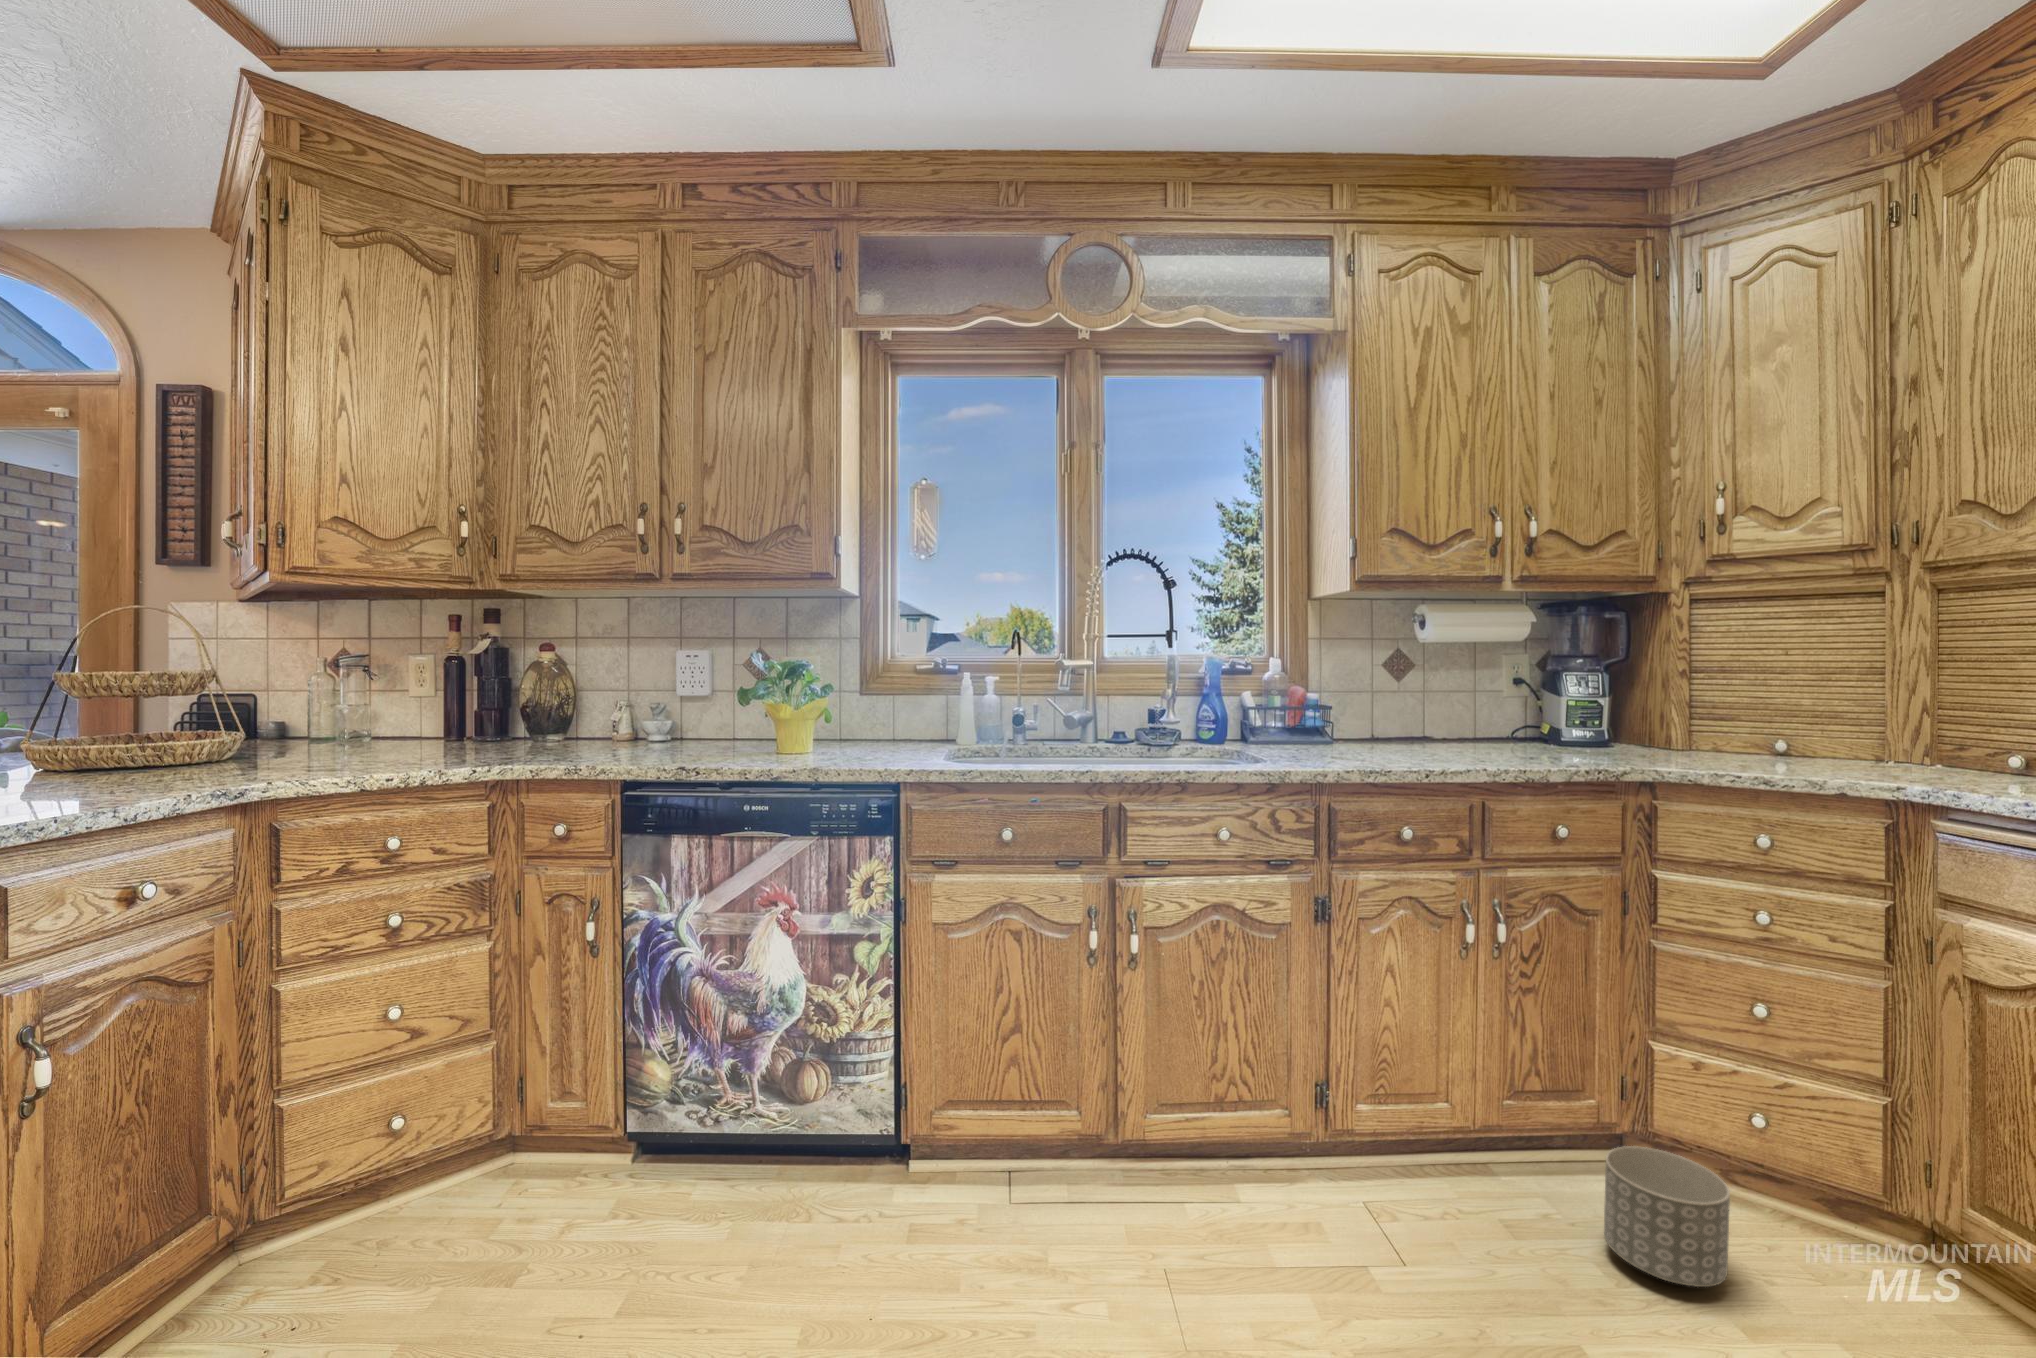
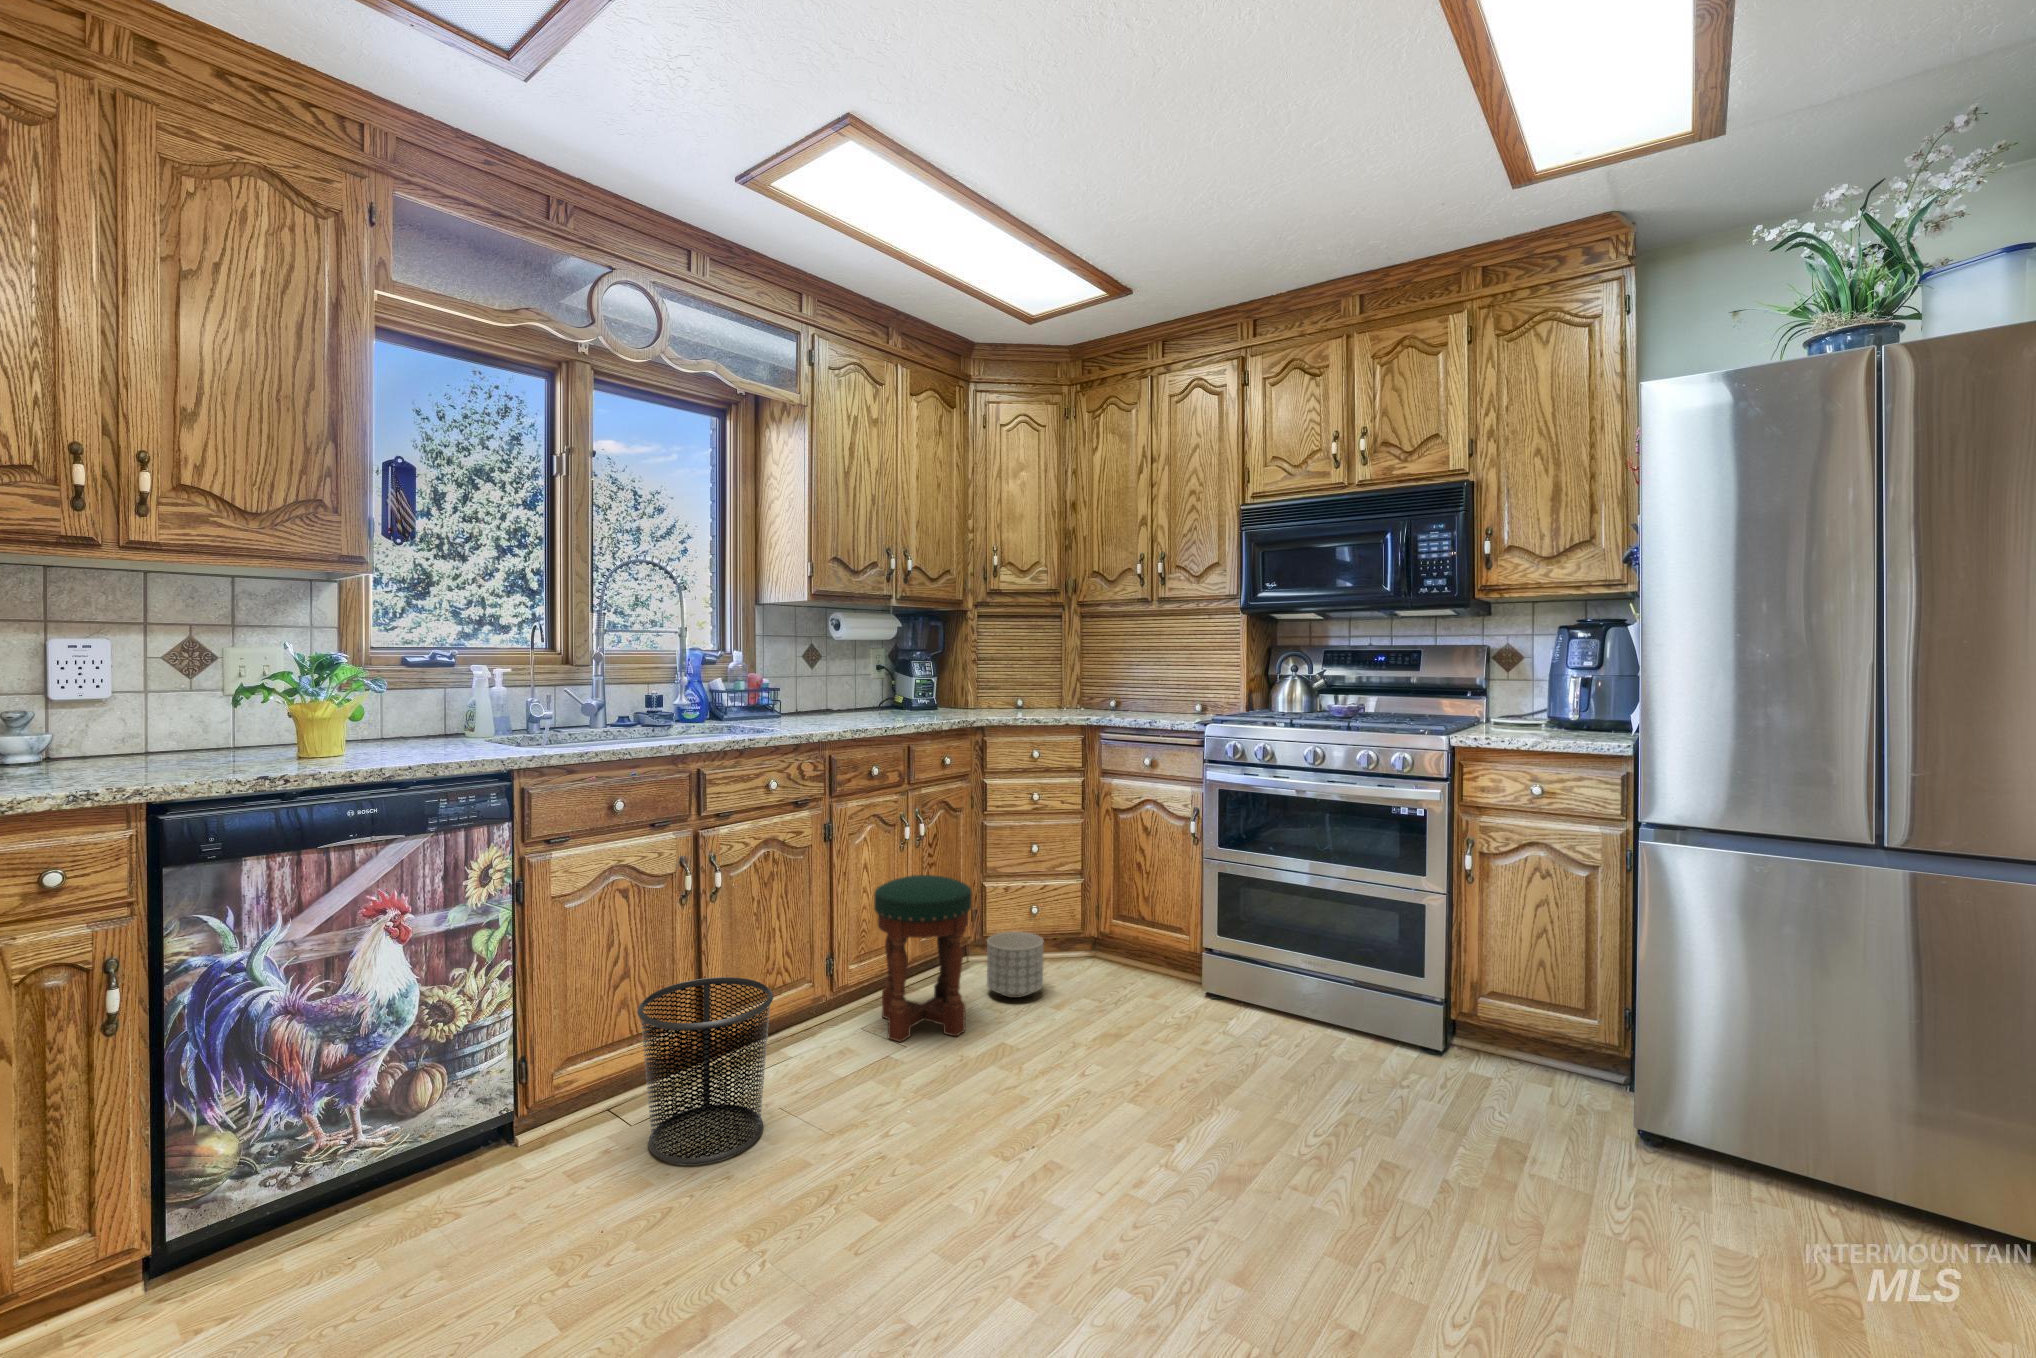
stool: none [1368,1004,1541,1298] -> present [874,875,972,1042]
waste bin: none [966,1060,1129,1313] -> present [637,977,773,1164]

